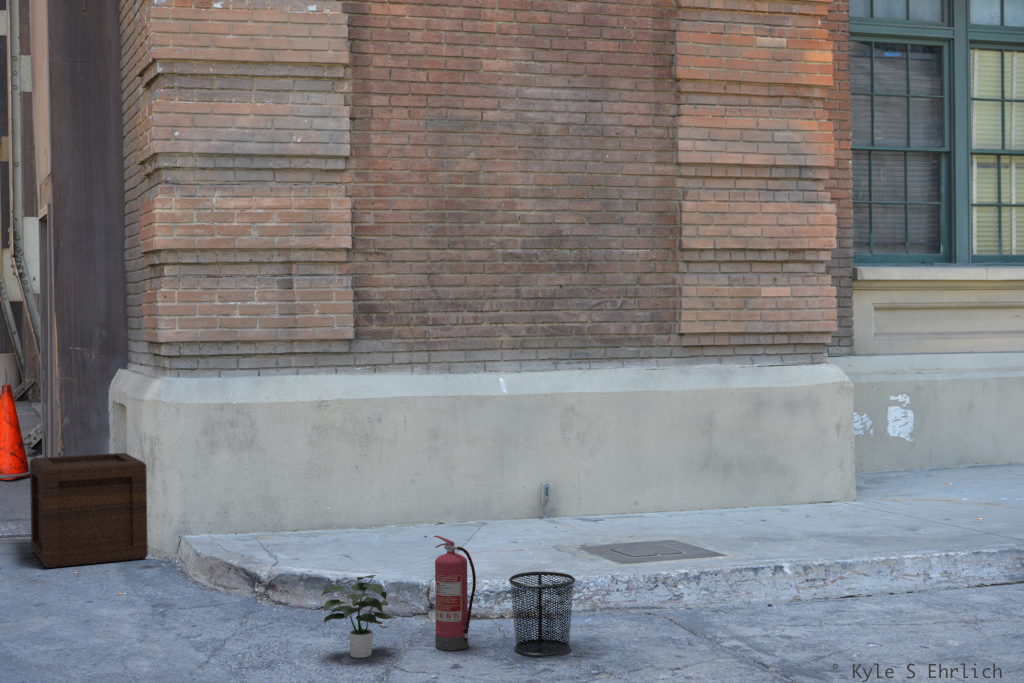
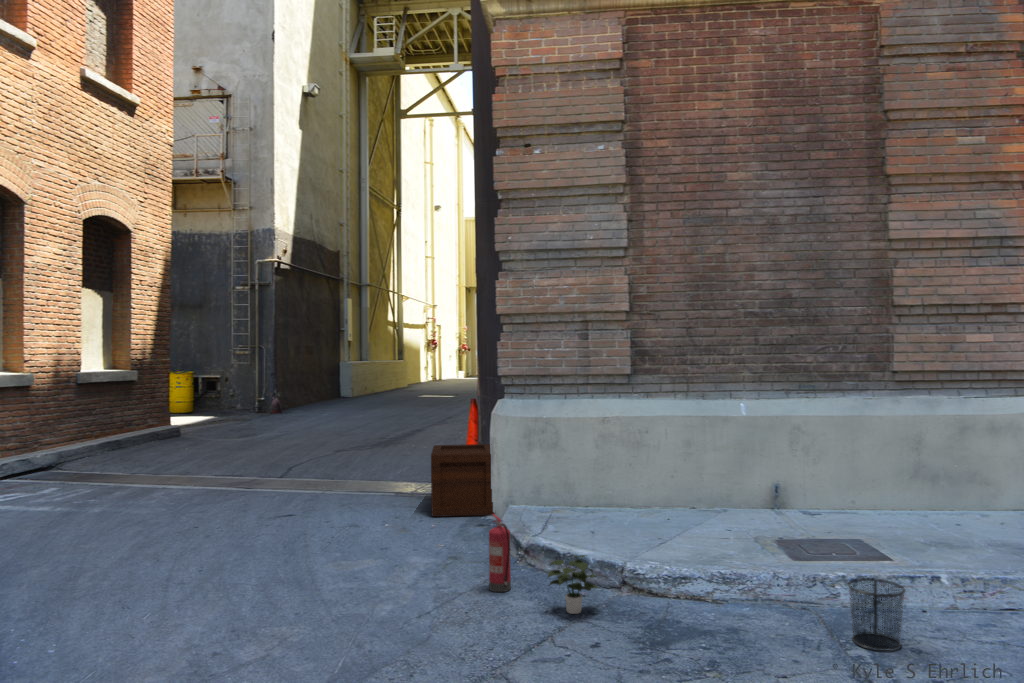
fire extinguisher: present [434,536,476,651] -> present [489,514,511,592]
waste bin: present [509,572,575,657] -> present [848,578,905,651]

